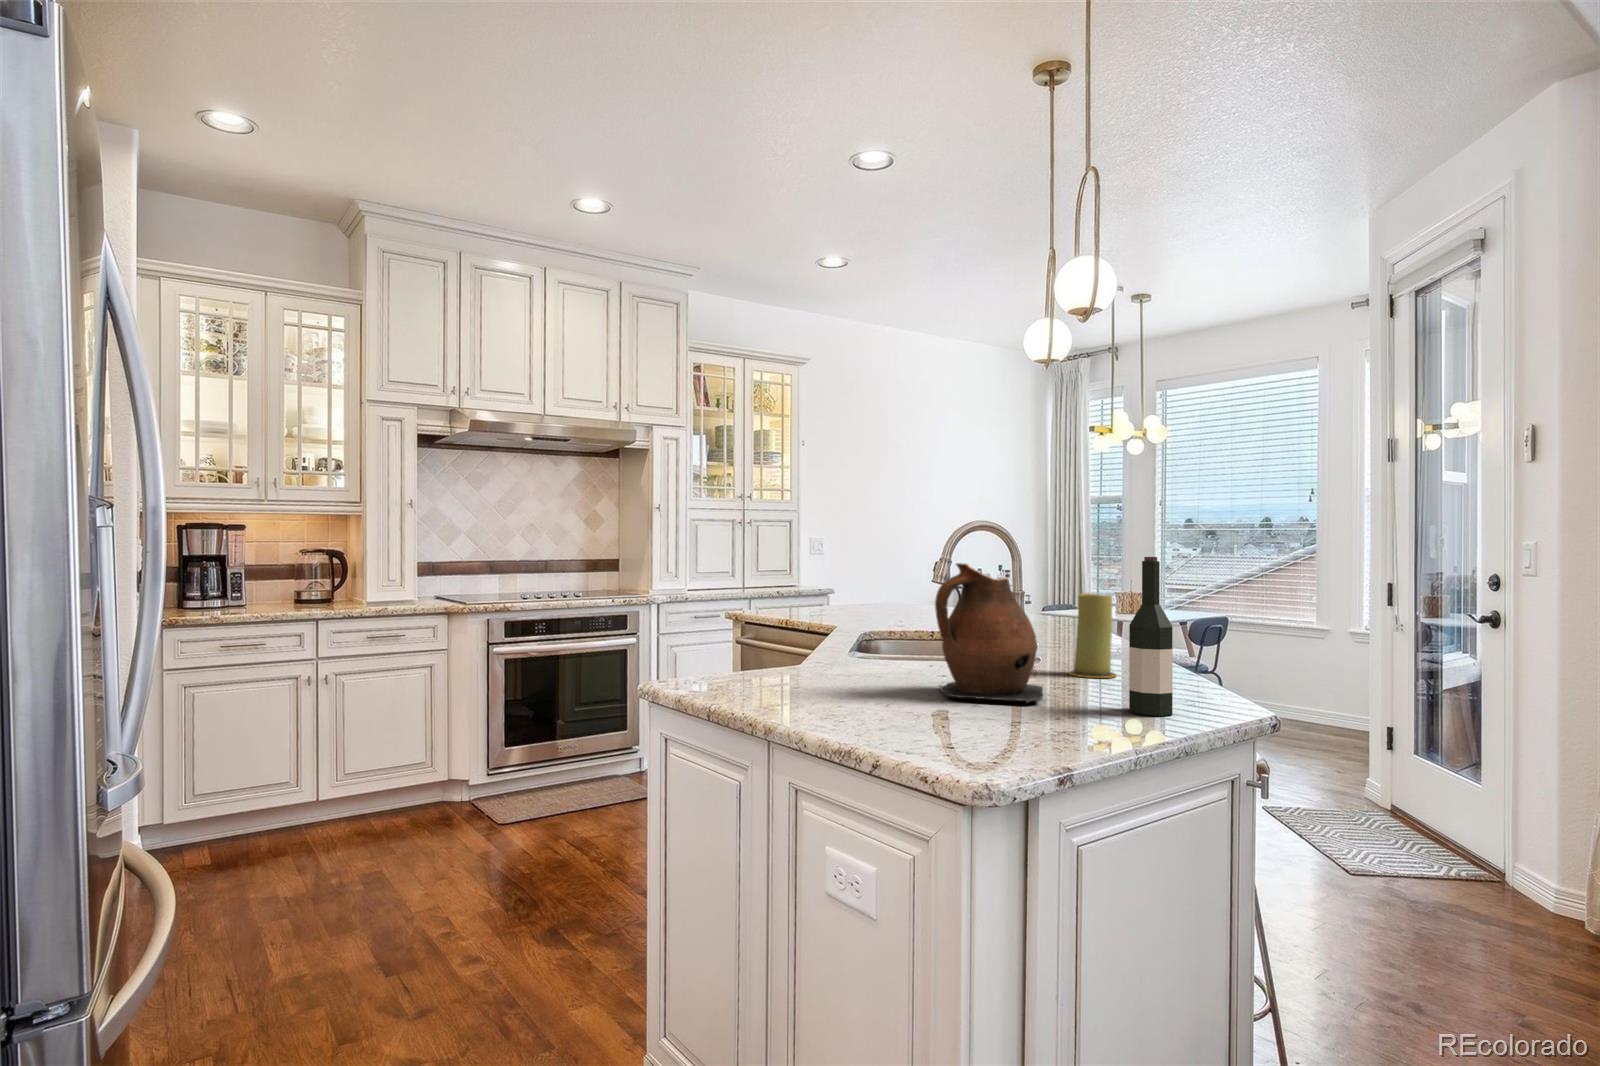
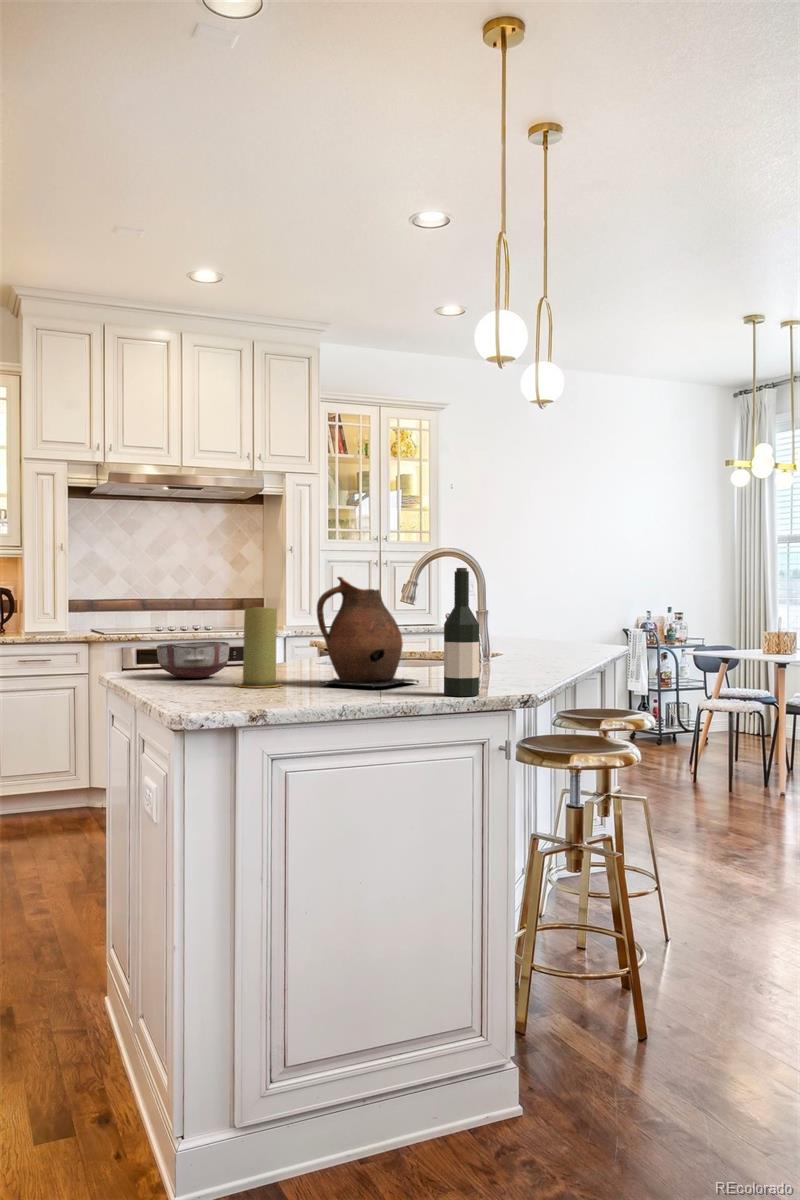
candle: present [1069,593,1117,678] -> present [237,607,281,687]
ceramic bowl: none [710,640,800,689] -> present [157,642,229,678]

